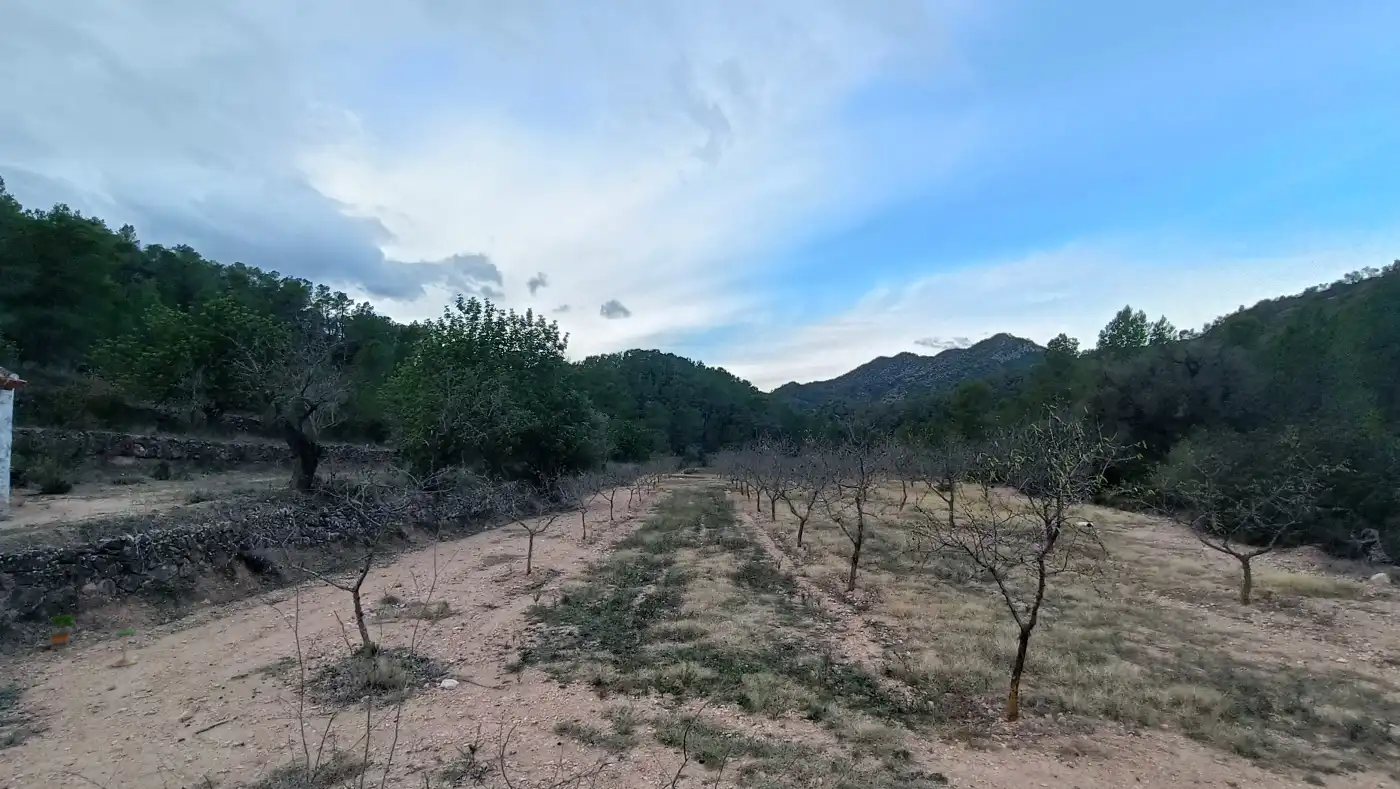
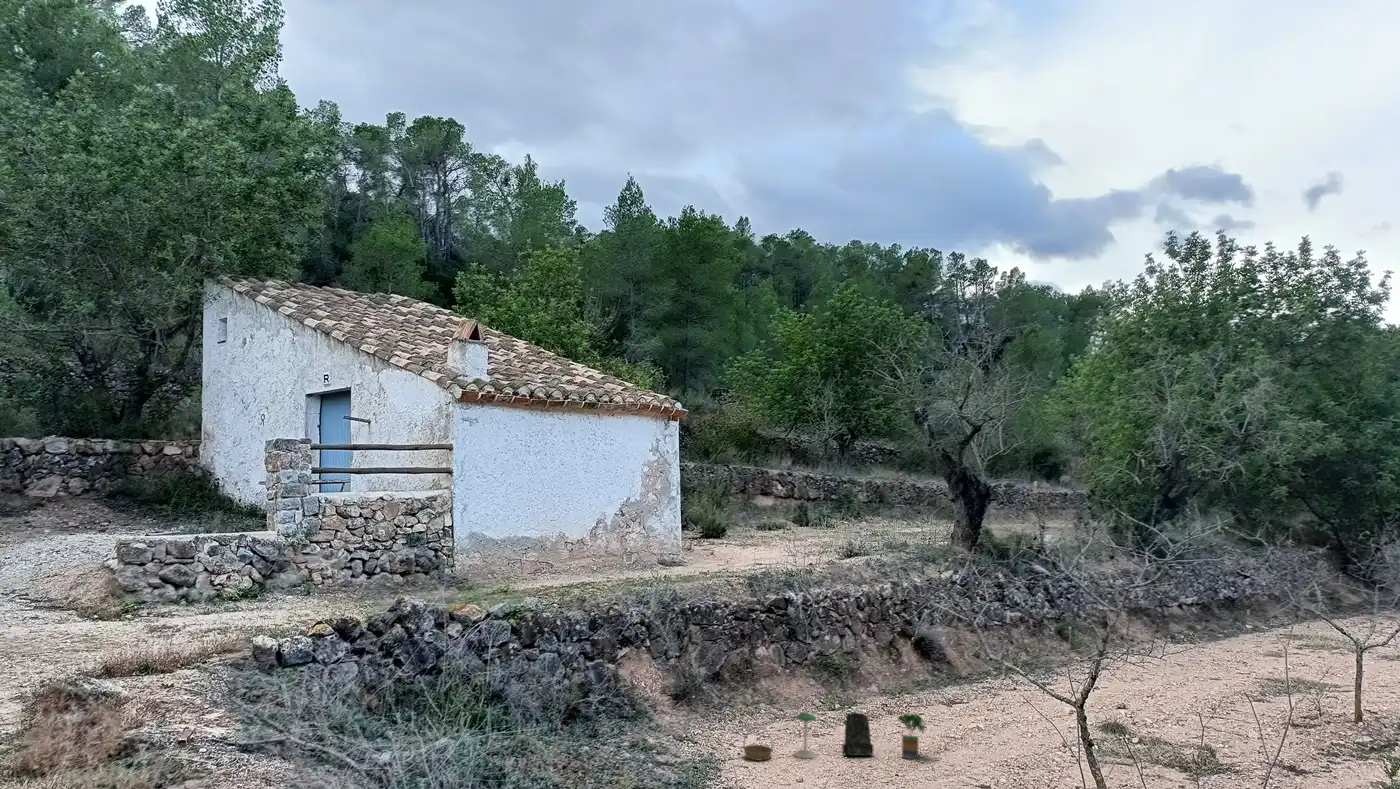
potted tree: present [50,615,75,649] -> present [898,714,926,759]
backpack: none [162,621,192,658] -> present [842,712,873,756]
basket: none [56,649,89,677] -> present [743,727,773,760]

